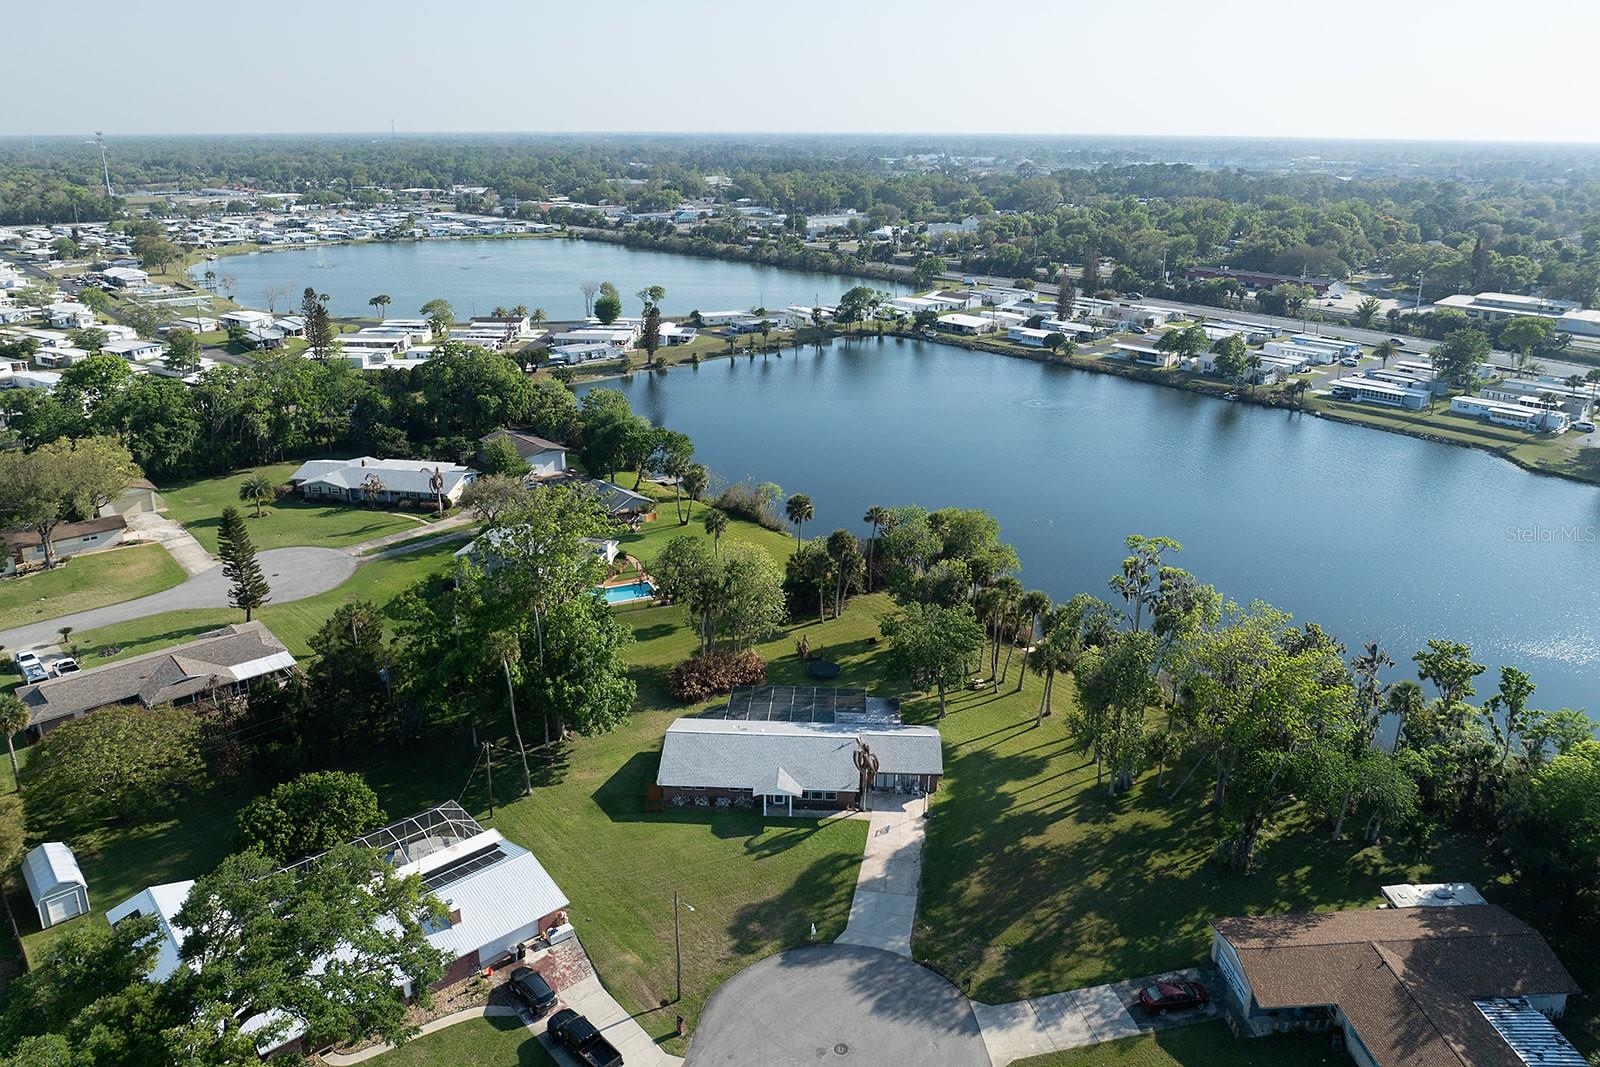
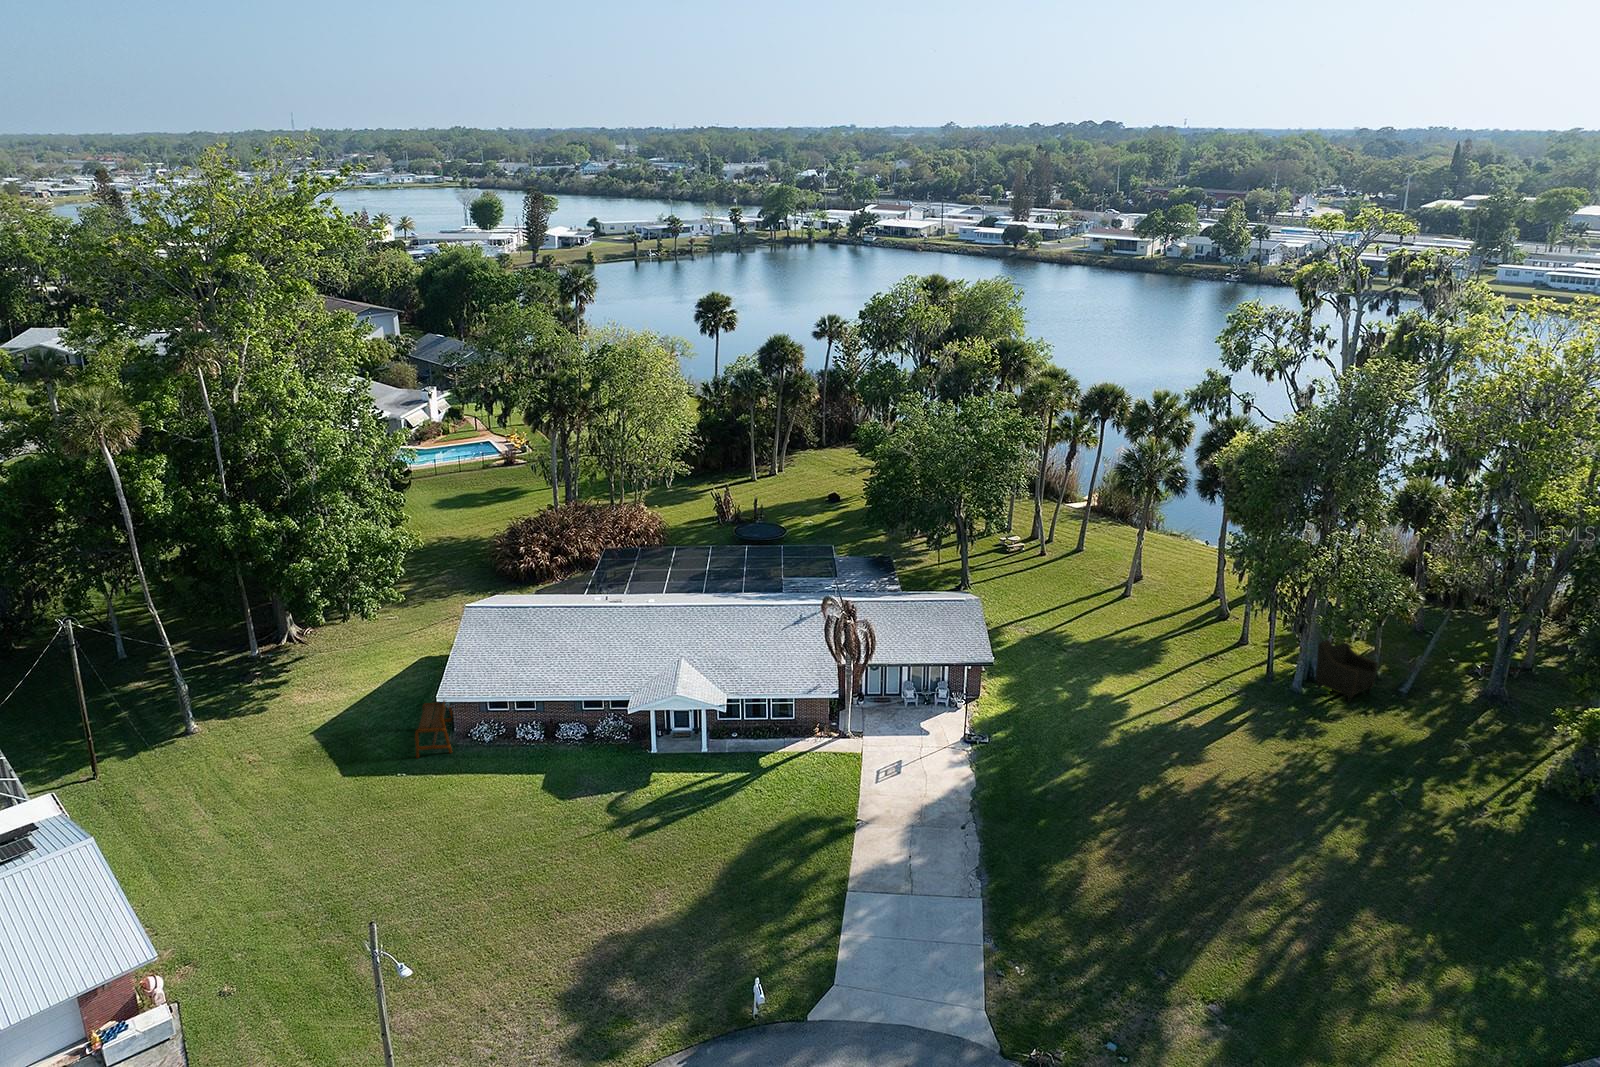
chair: none [1120,765,1153,803] -> present [1316,640,1378,702]

